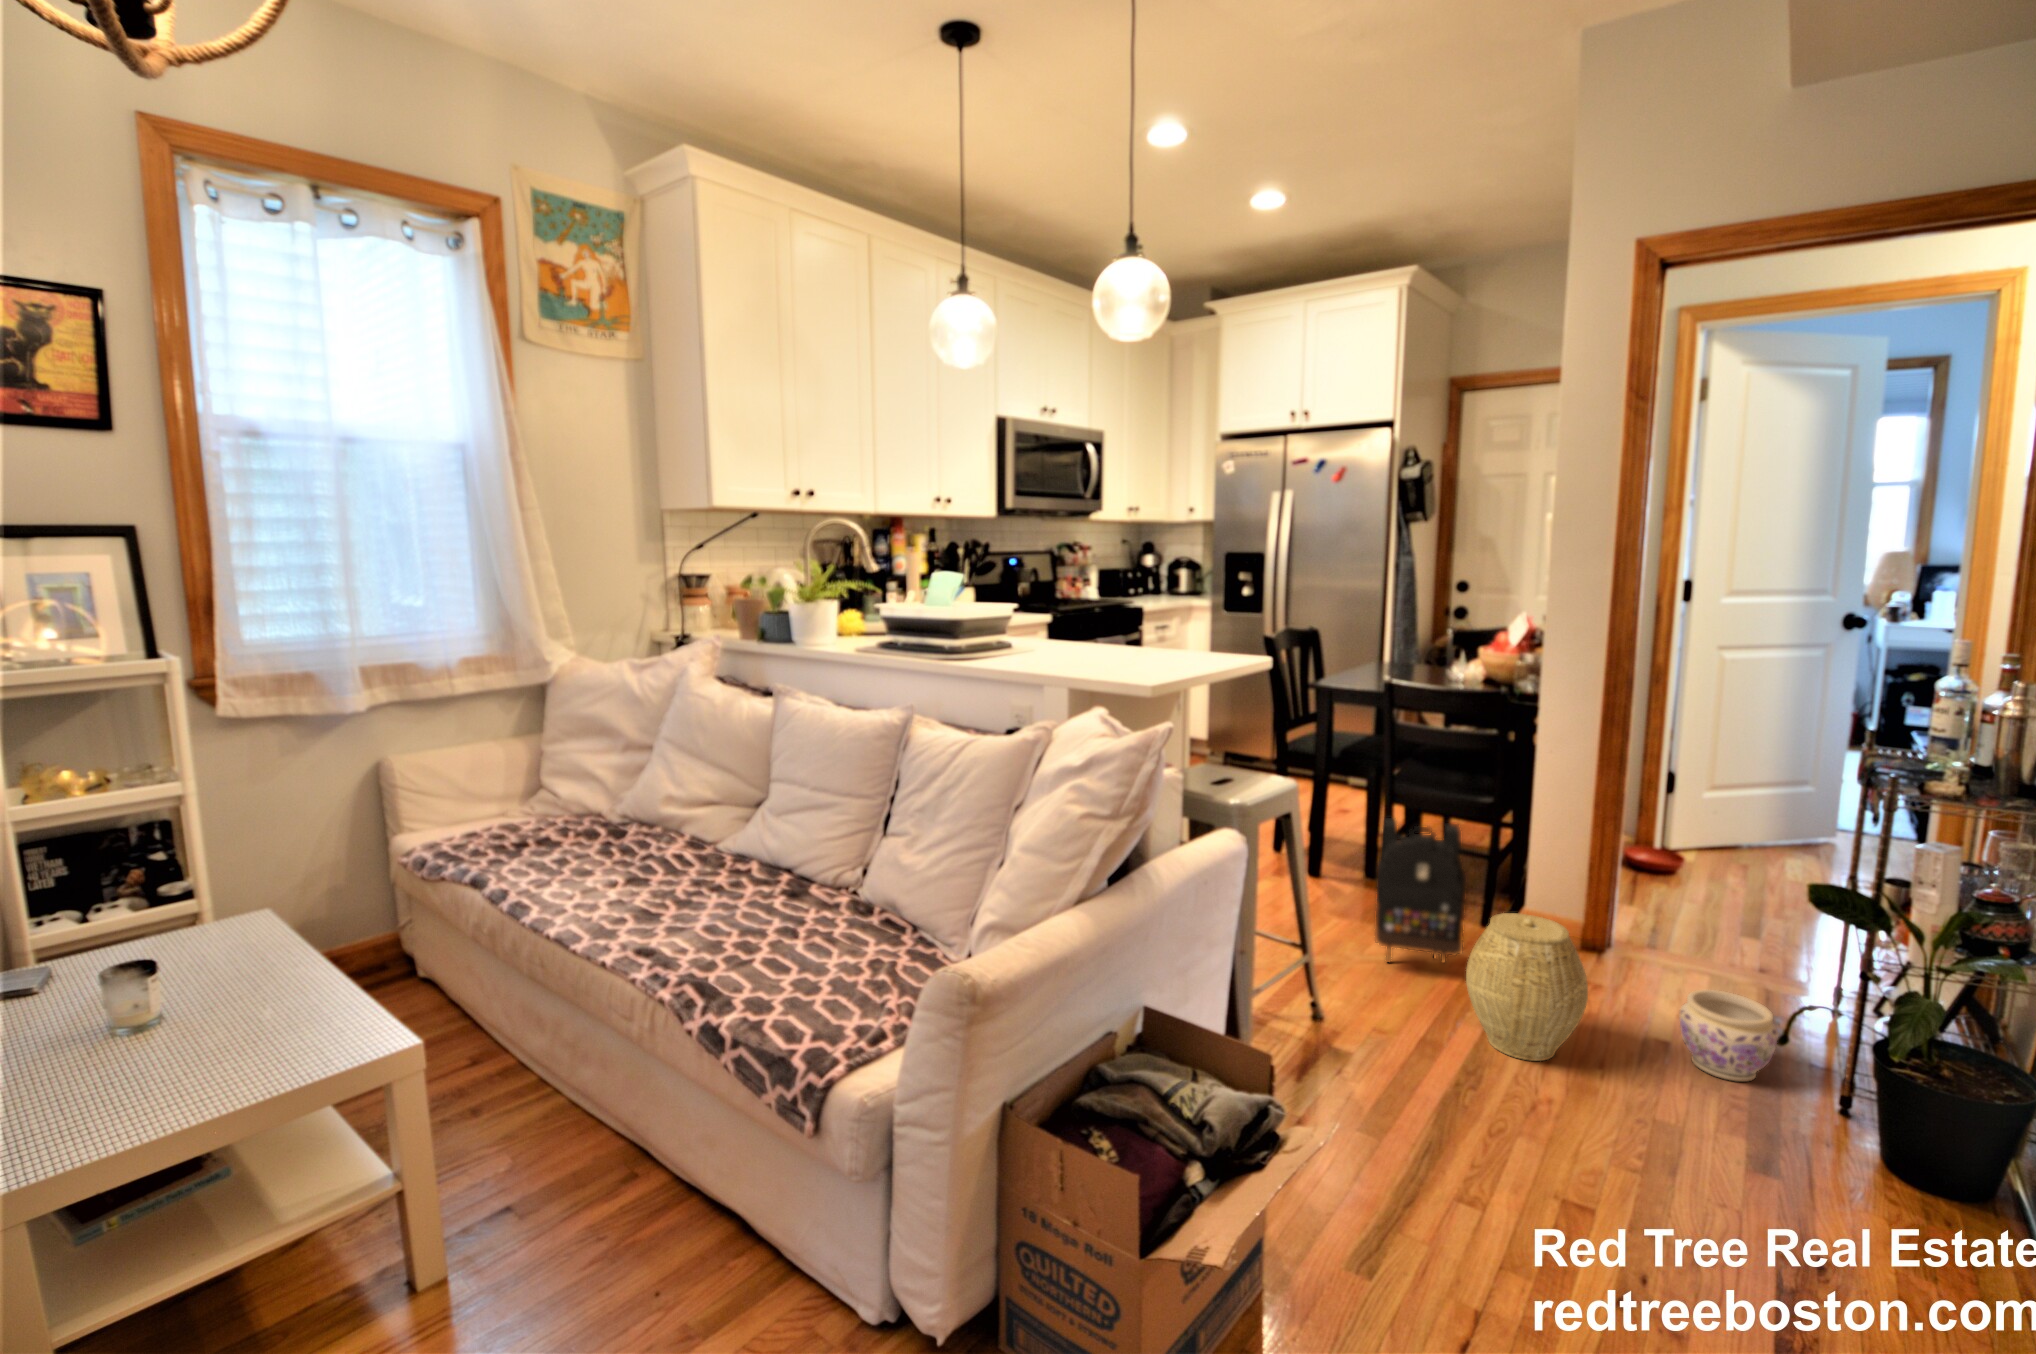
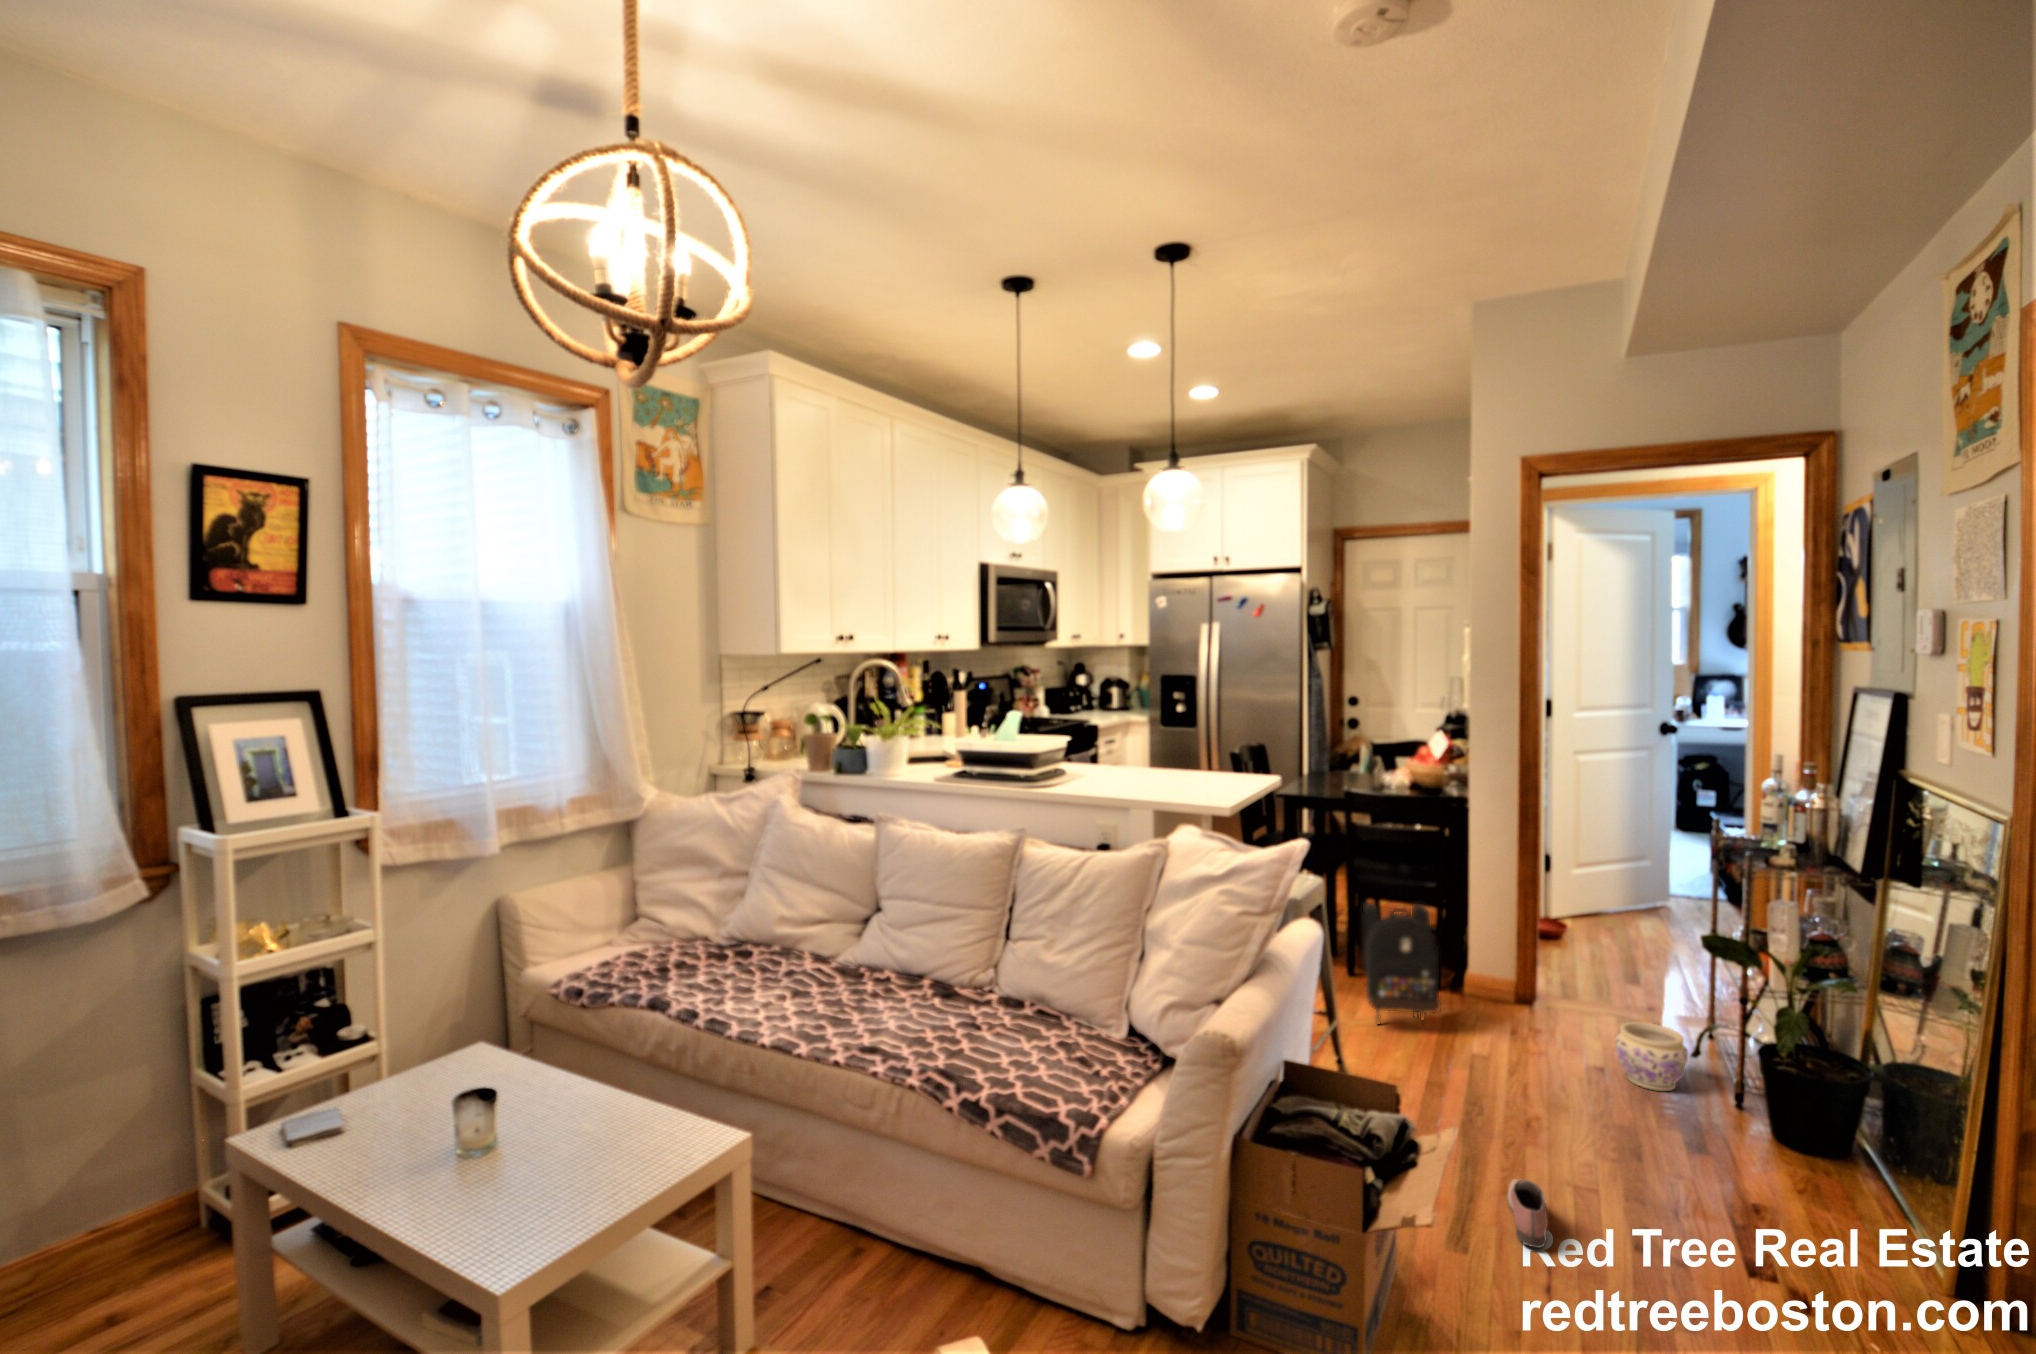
woven basket: present [1466,913,1588,1061] -> none [1458,973,1554,1090]
shoe: none [1441,1178,1494,1276] -> present [1507,1179,1548,1248]

